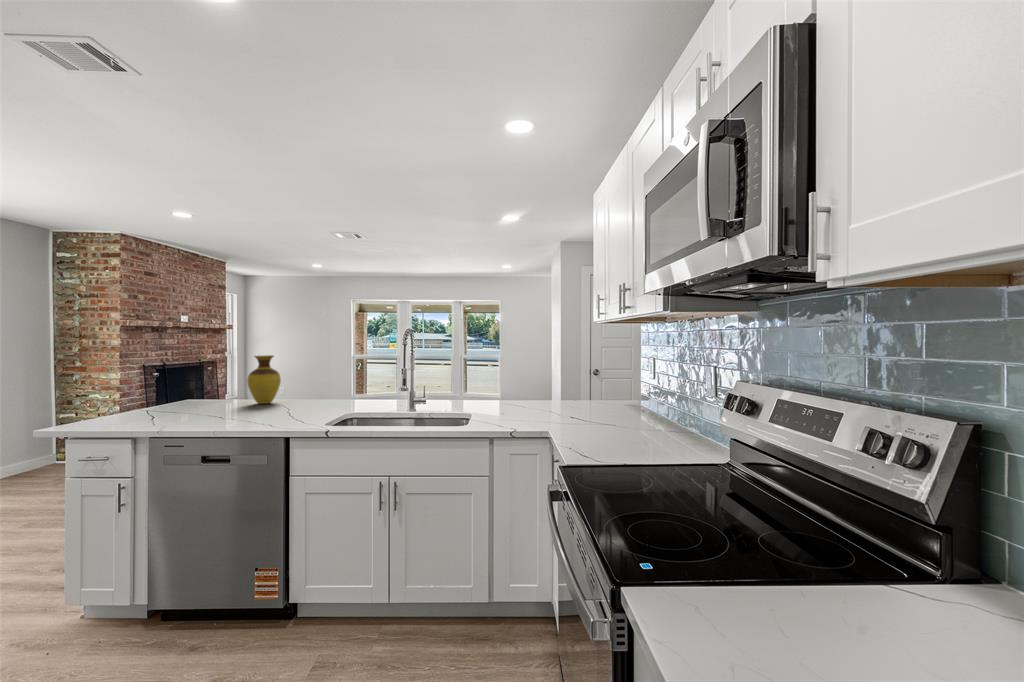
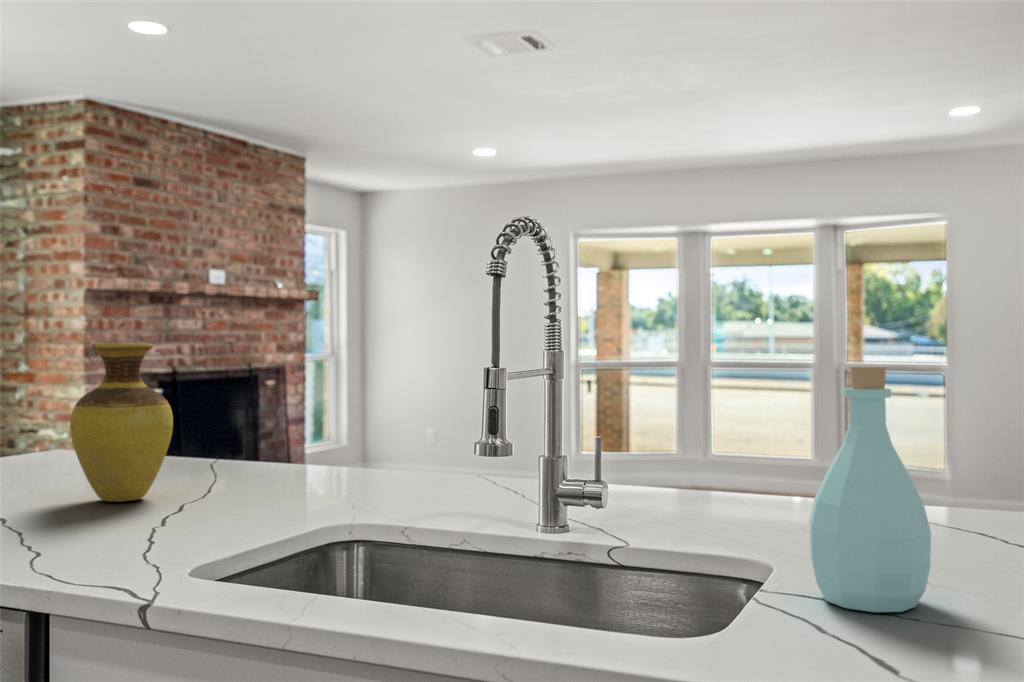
bottle: none [467,359,489,405] -> present [809,367,931,612]

